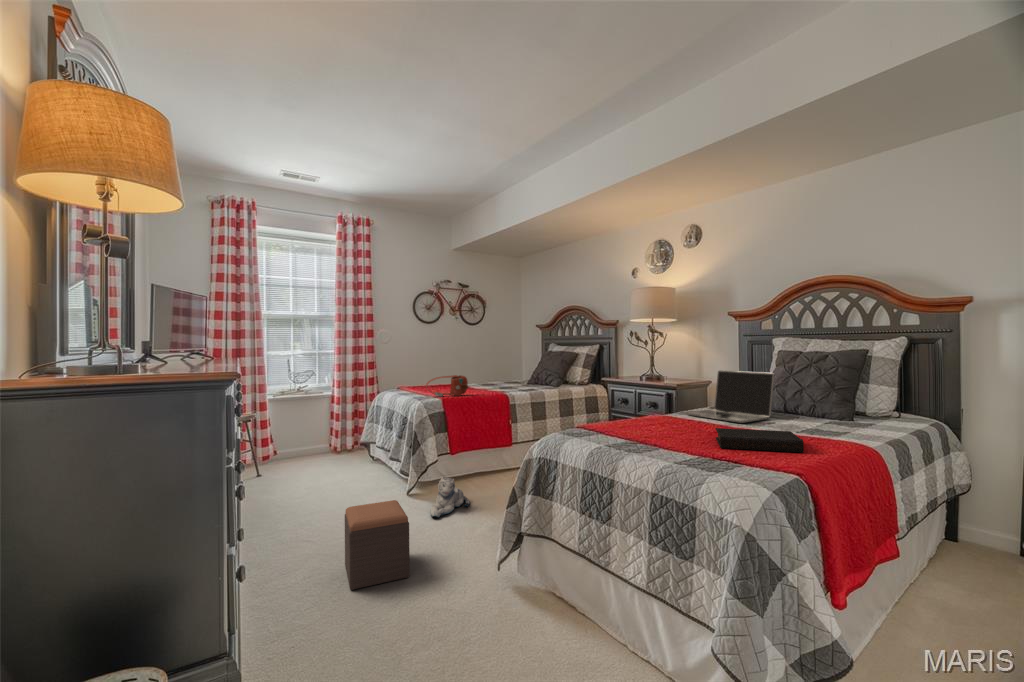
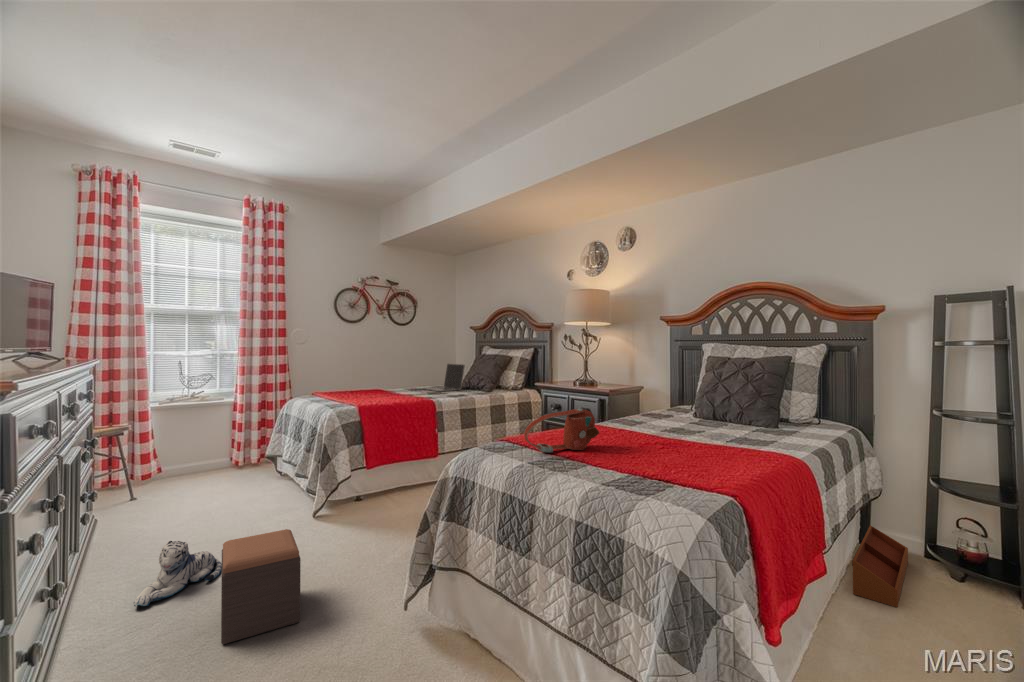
laptop: present [687,371,774,423] -> present [423,364,465,391]
handbag: present [426,375,468,396] -> present [524,409,599,452]
book: present [716,428,804,452] -> none [646,441,736,469]
plush toy: present [430,477,470,517] -> present [134,541,222,606]
storage bin: none [931,519,998,597] -> present [852,525,908,607]

